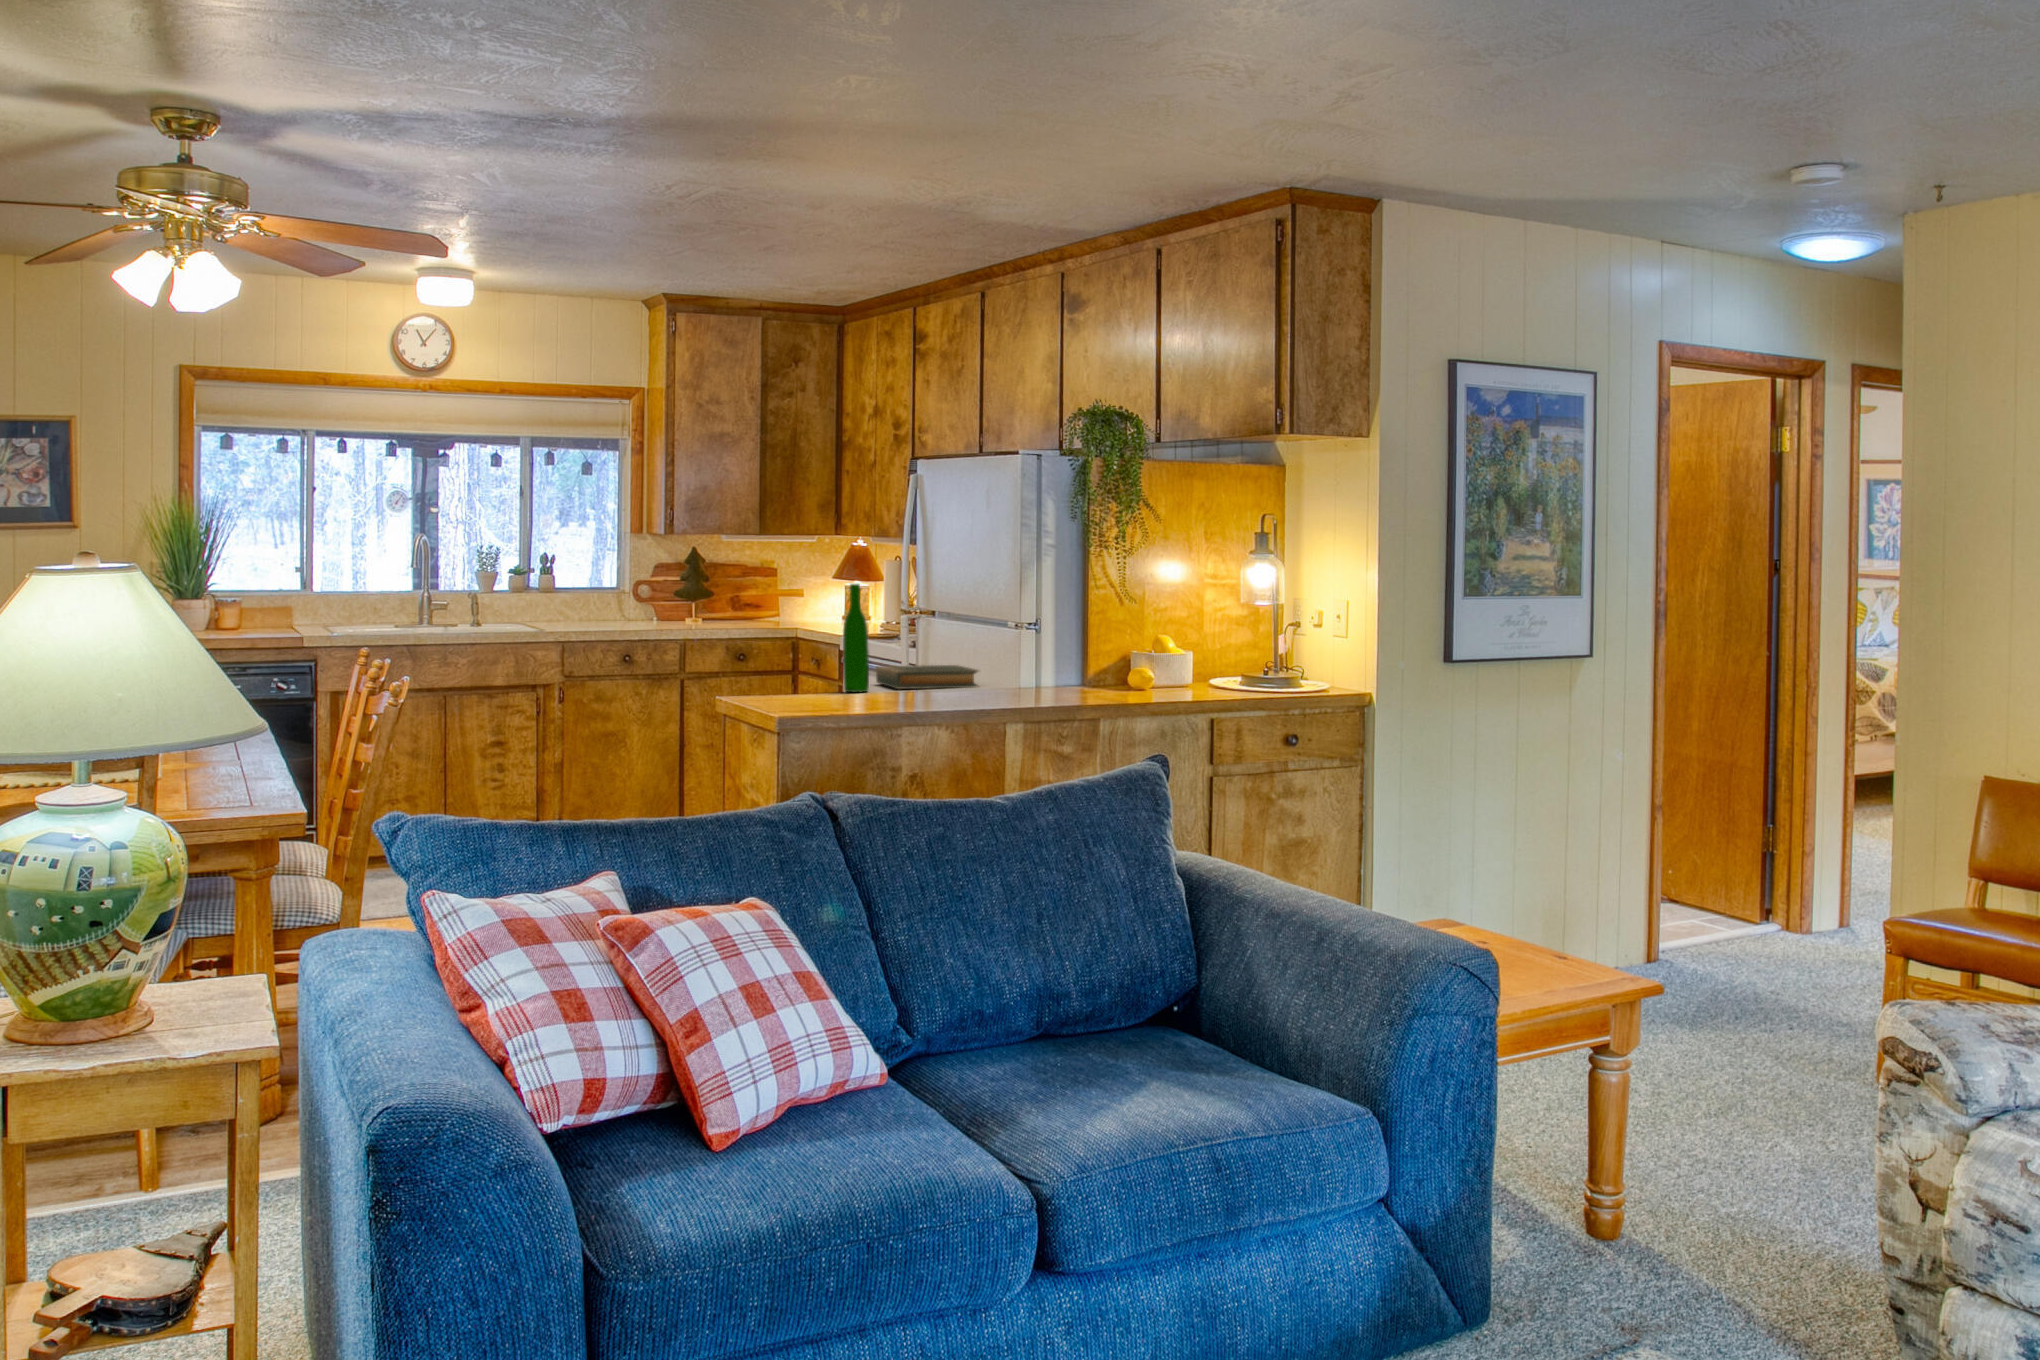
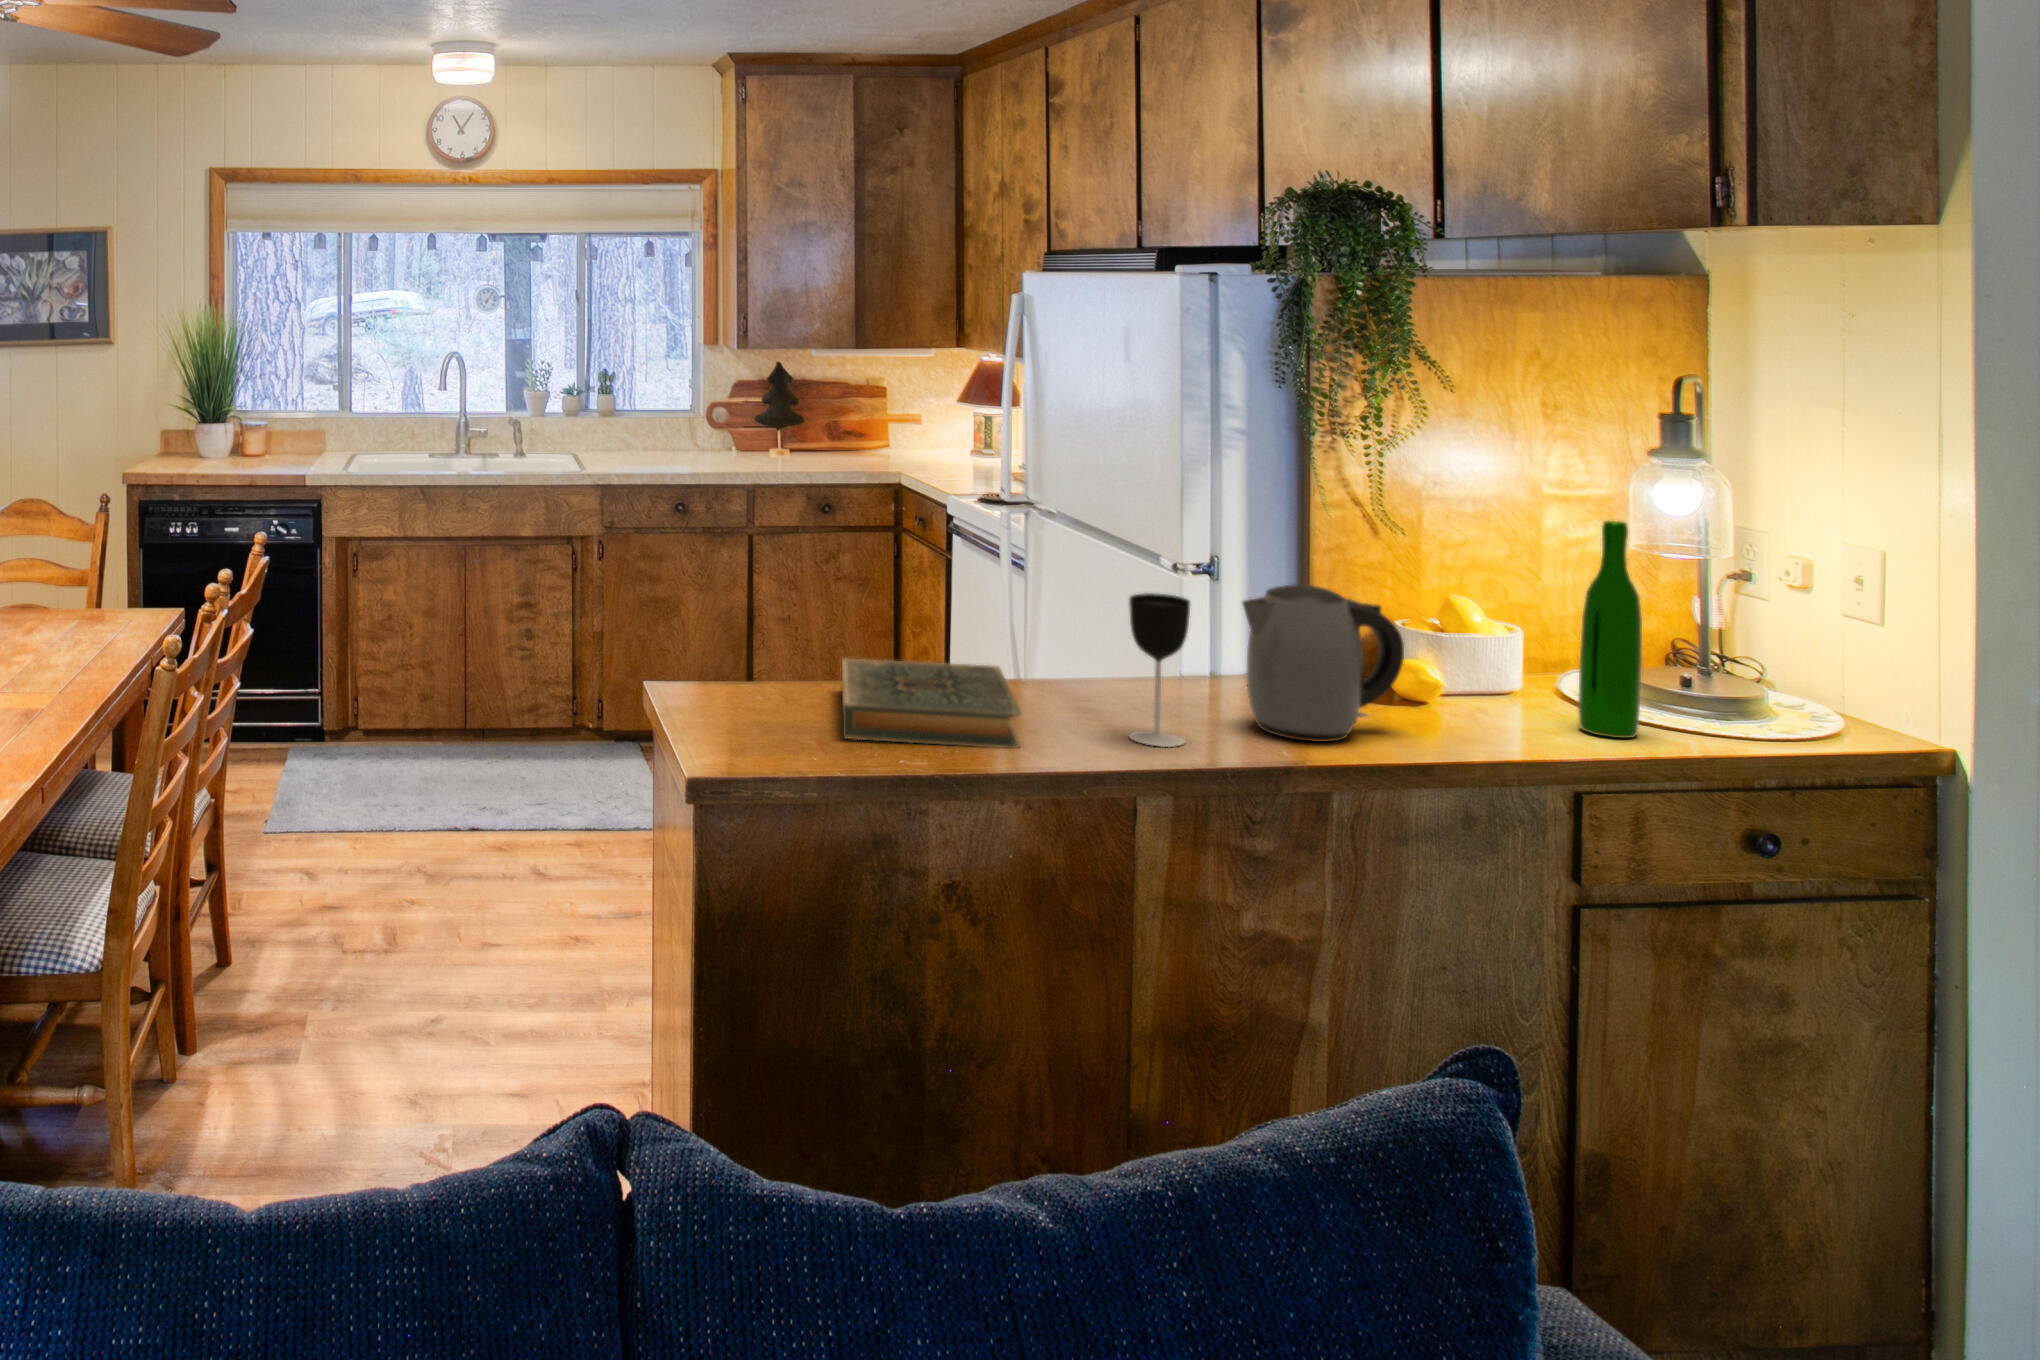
wine bottle: present [843,584,869,692] -> present [1578,521,1642,738]
kettle: none [1072,608,1140,679] -> present [1242,584,1404,742]
wine glass: none [1025,613,1052,683] -> present [1129,593,1190,747]

